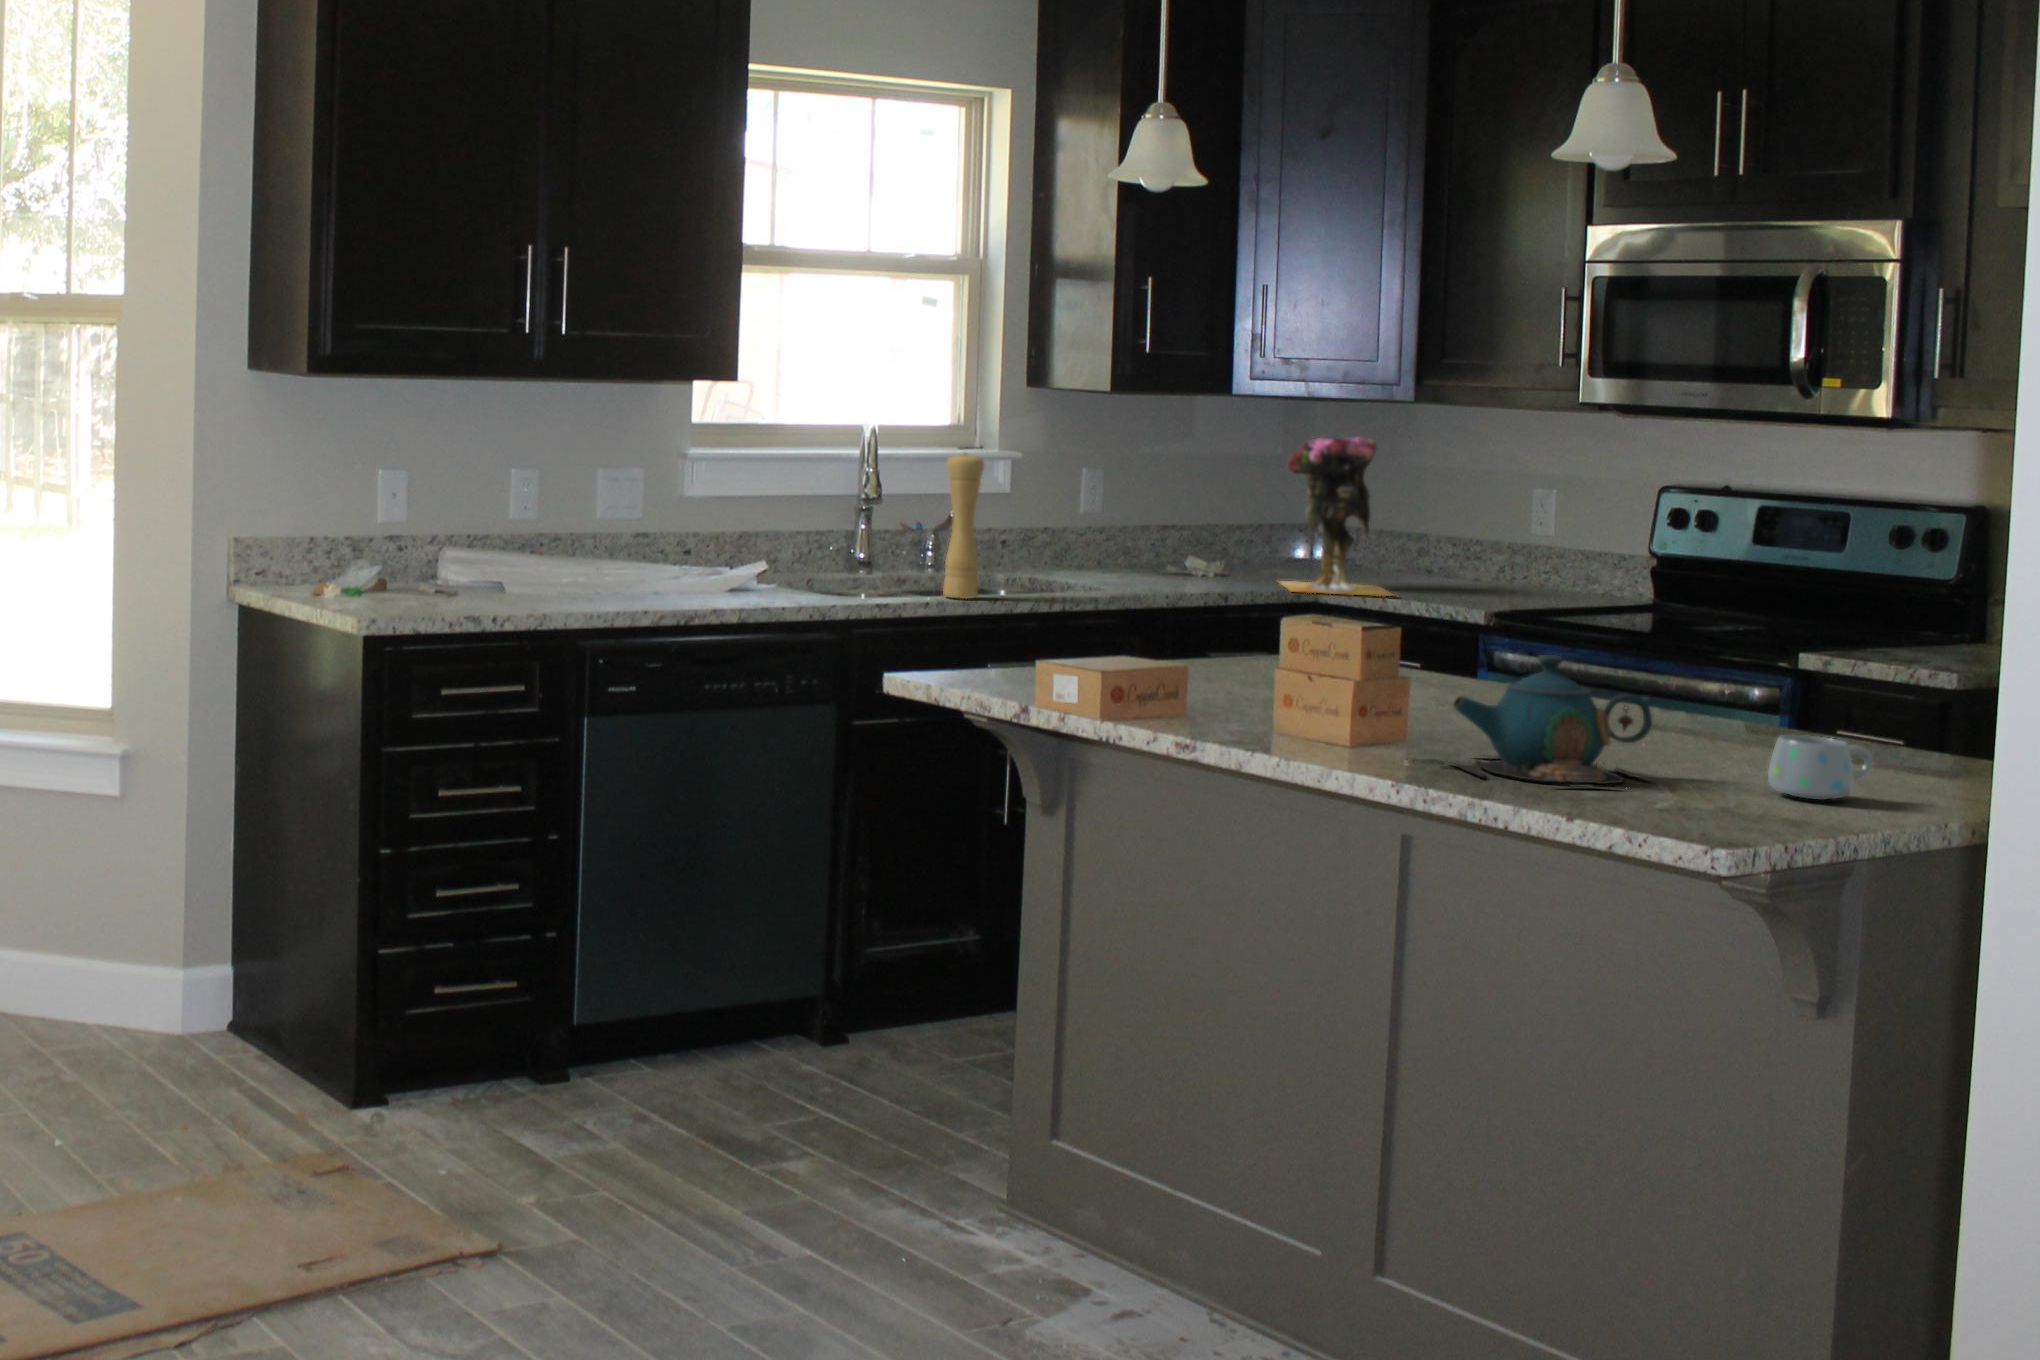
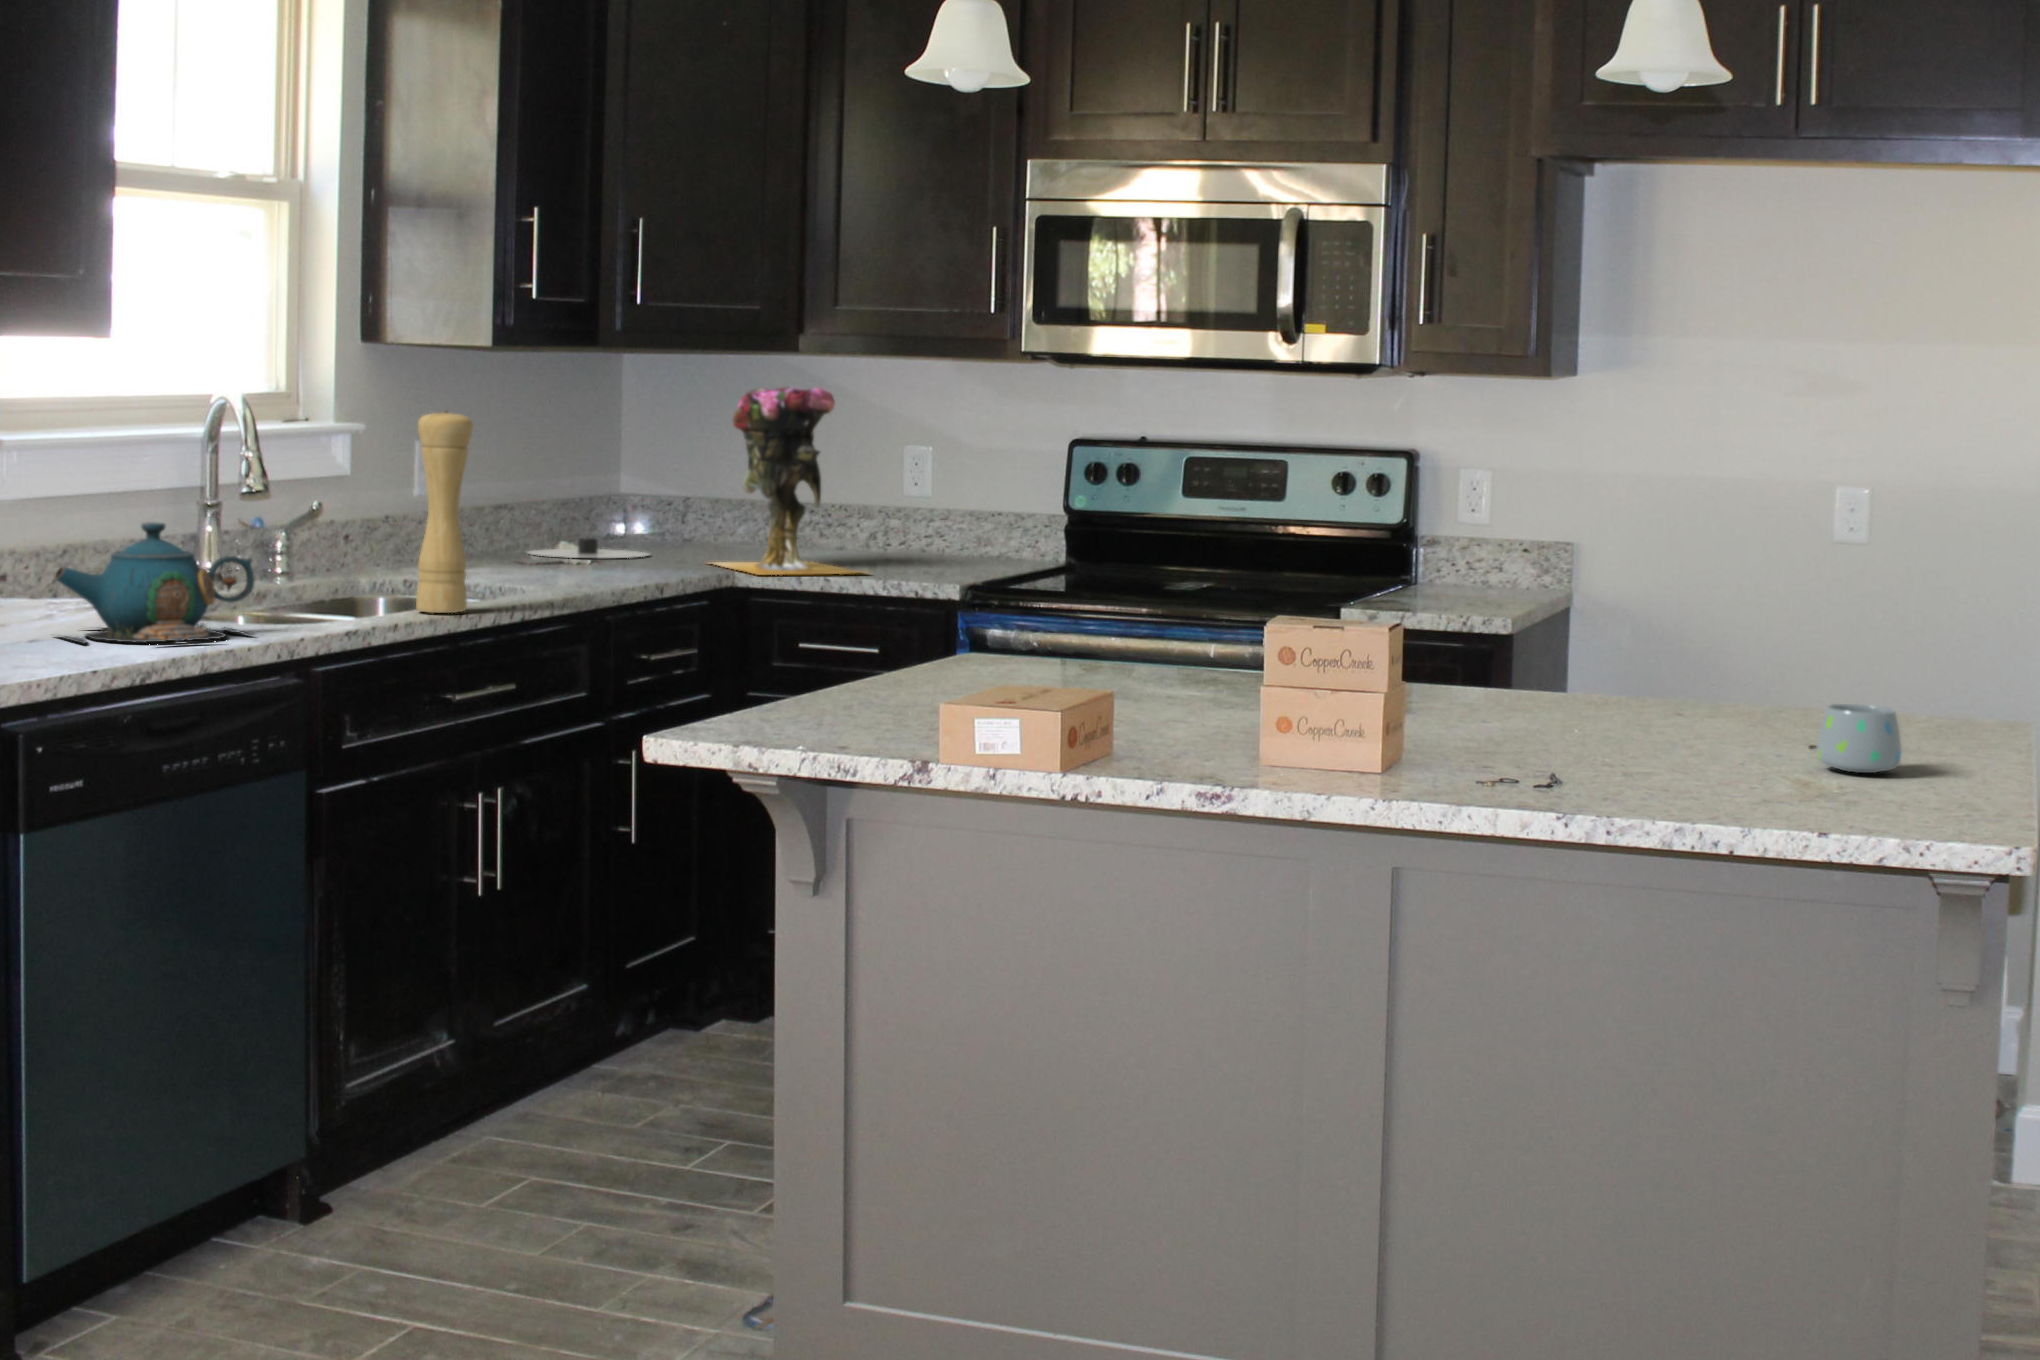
plate: none [1136,557,1269,577] -> present [528,538,649,558]
teapot: present [1450,655,1652,787] -> present [55,522,255,644]

